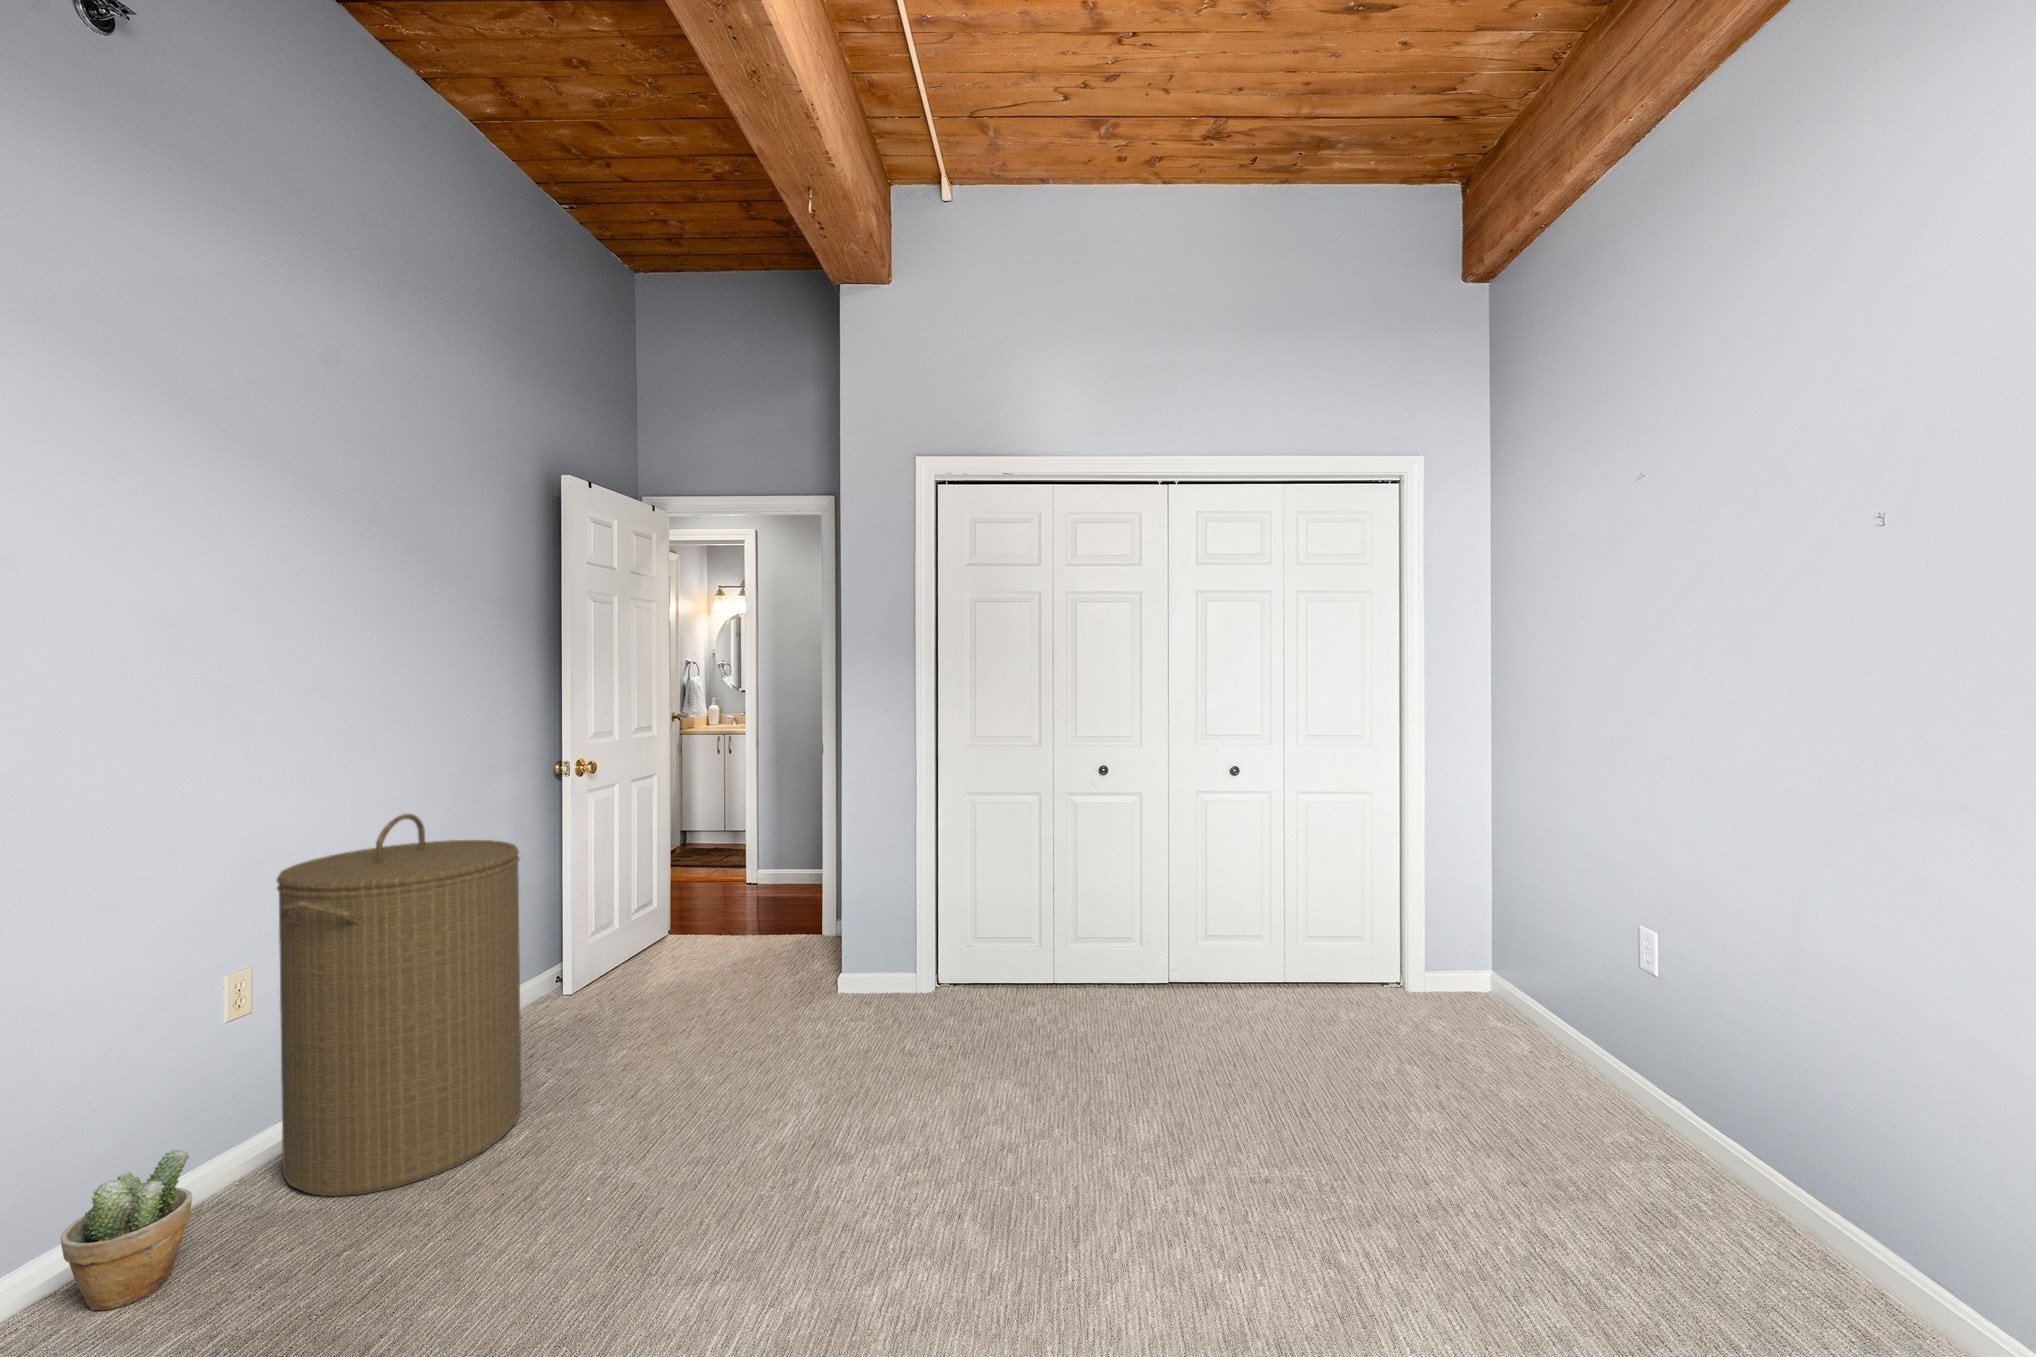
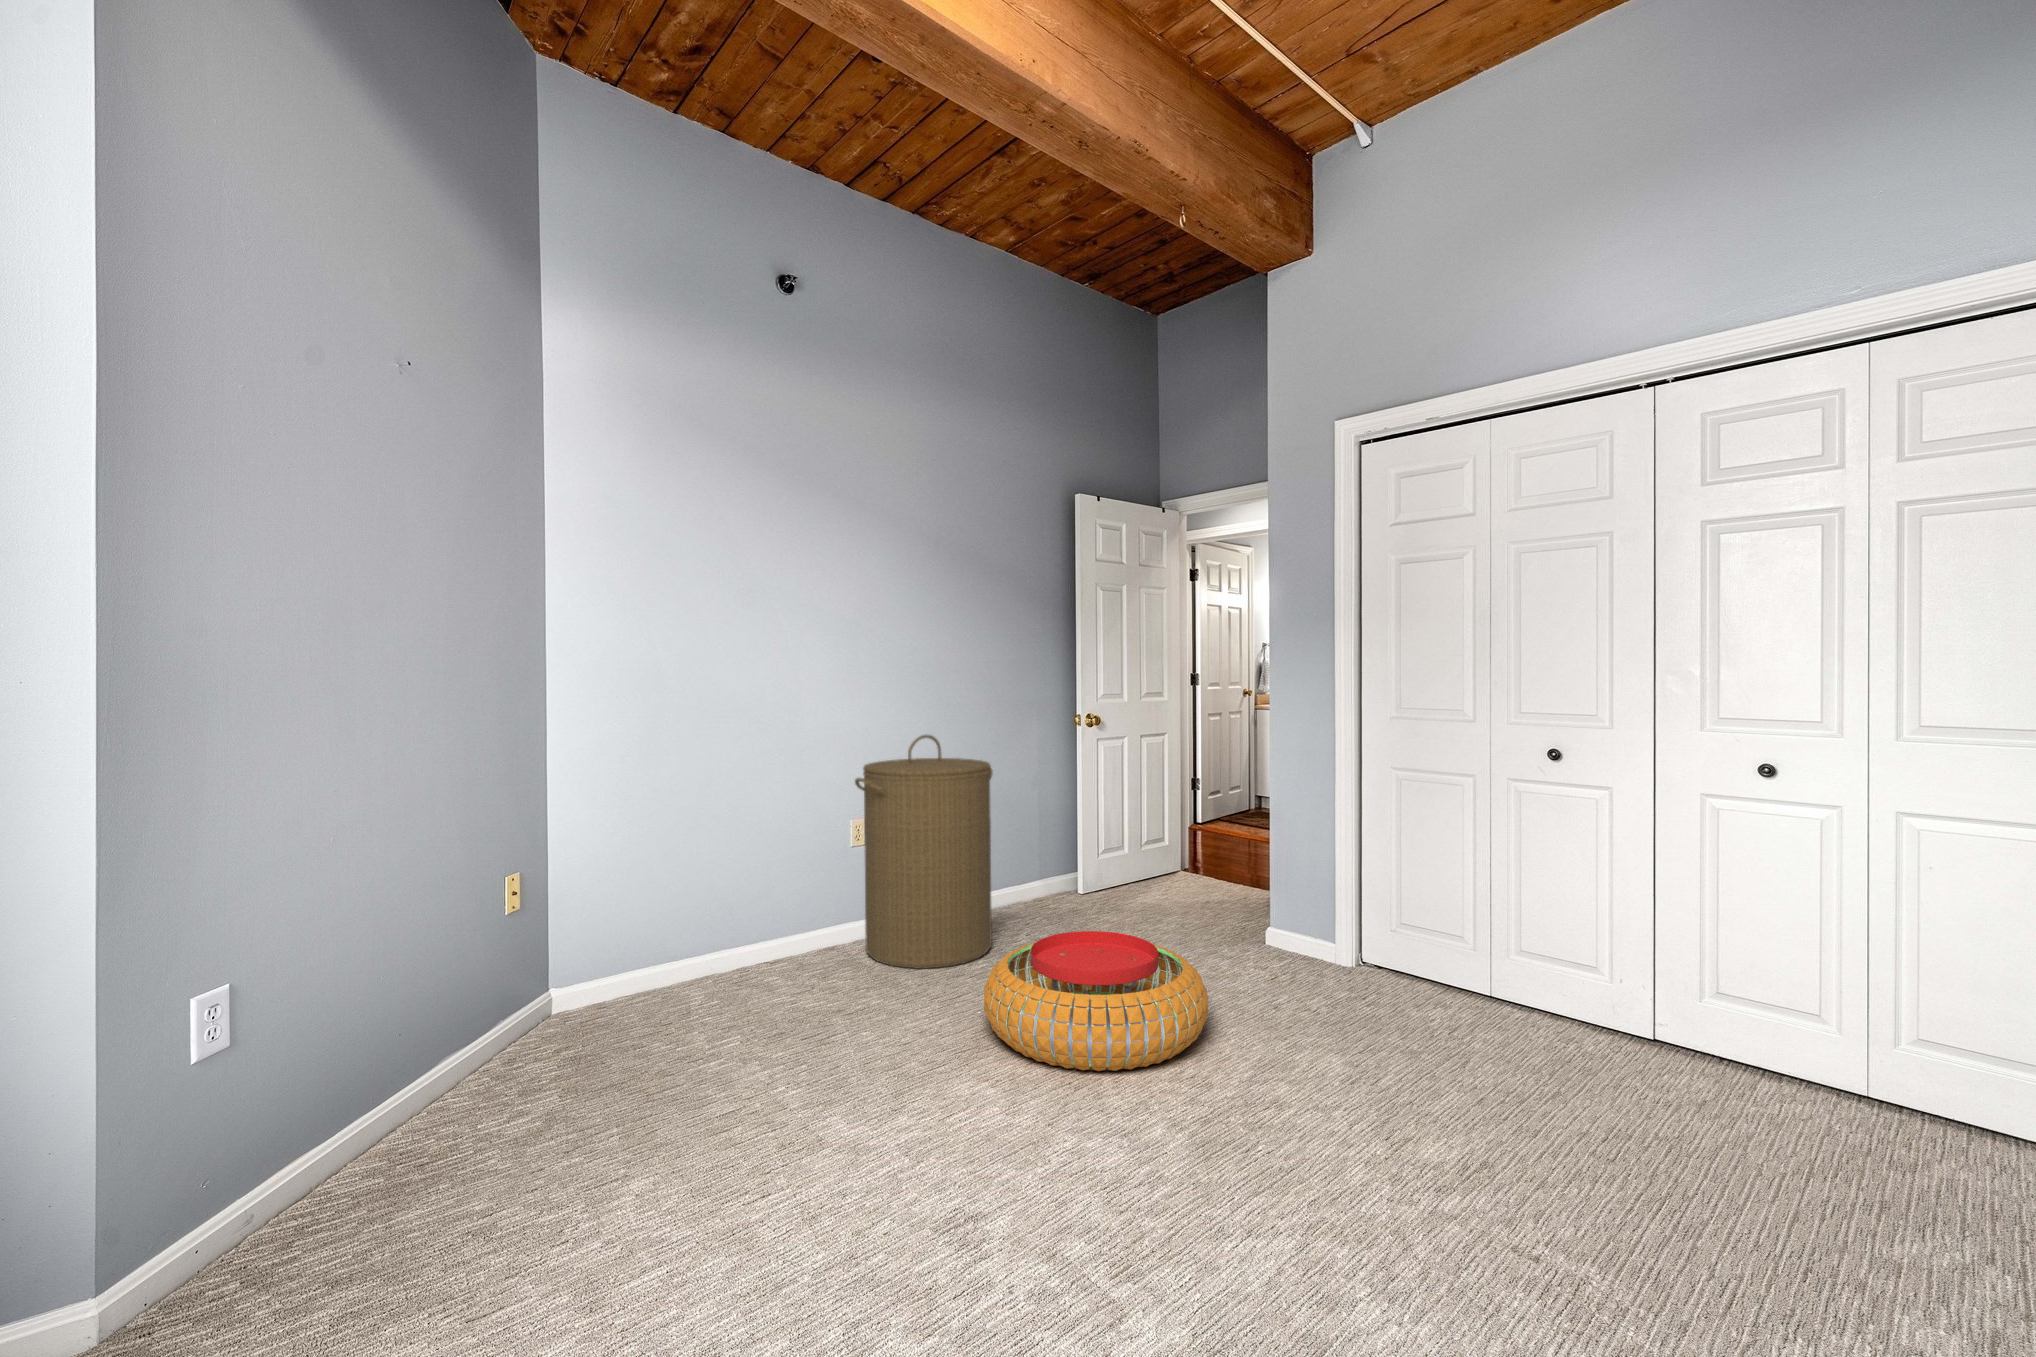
pouf: none [624,1029,914,1238] -> present [984,931,1208,1071]
potted plant: present [61,1150,192,1310] -> none [762,903,811,974]

